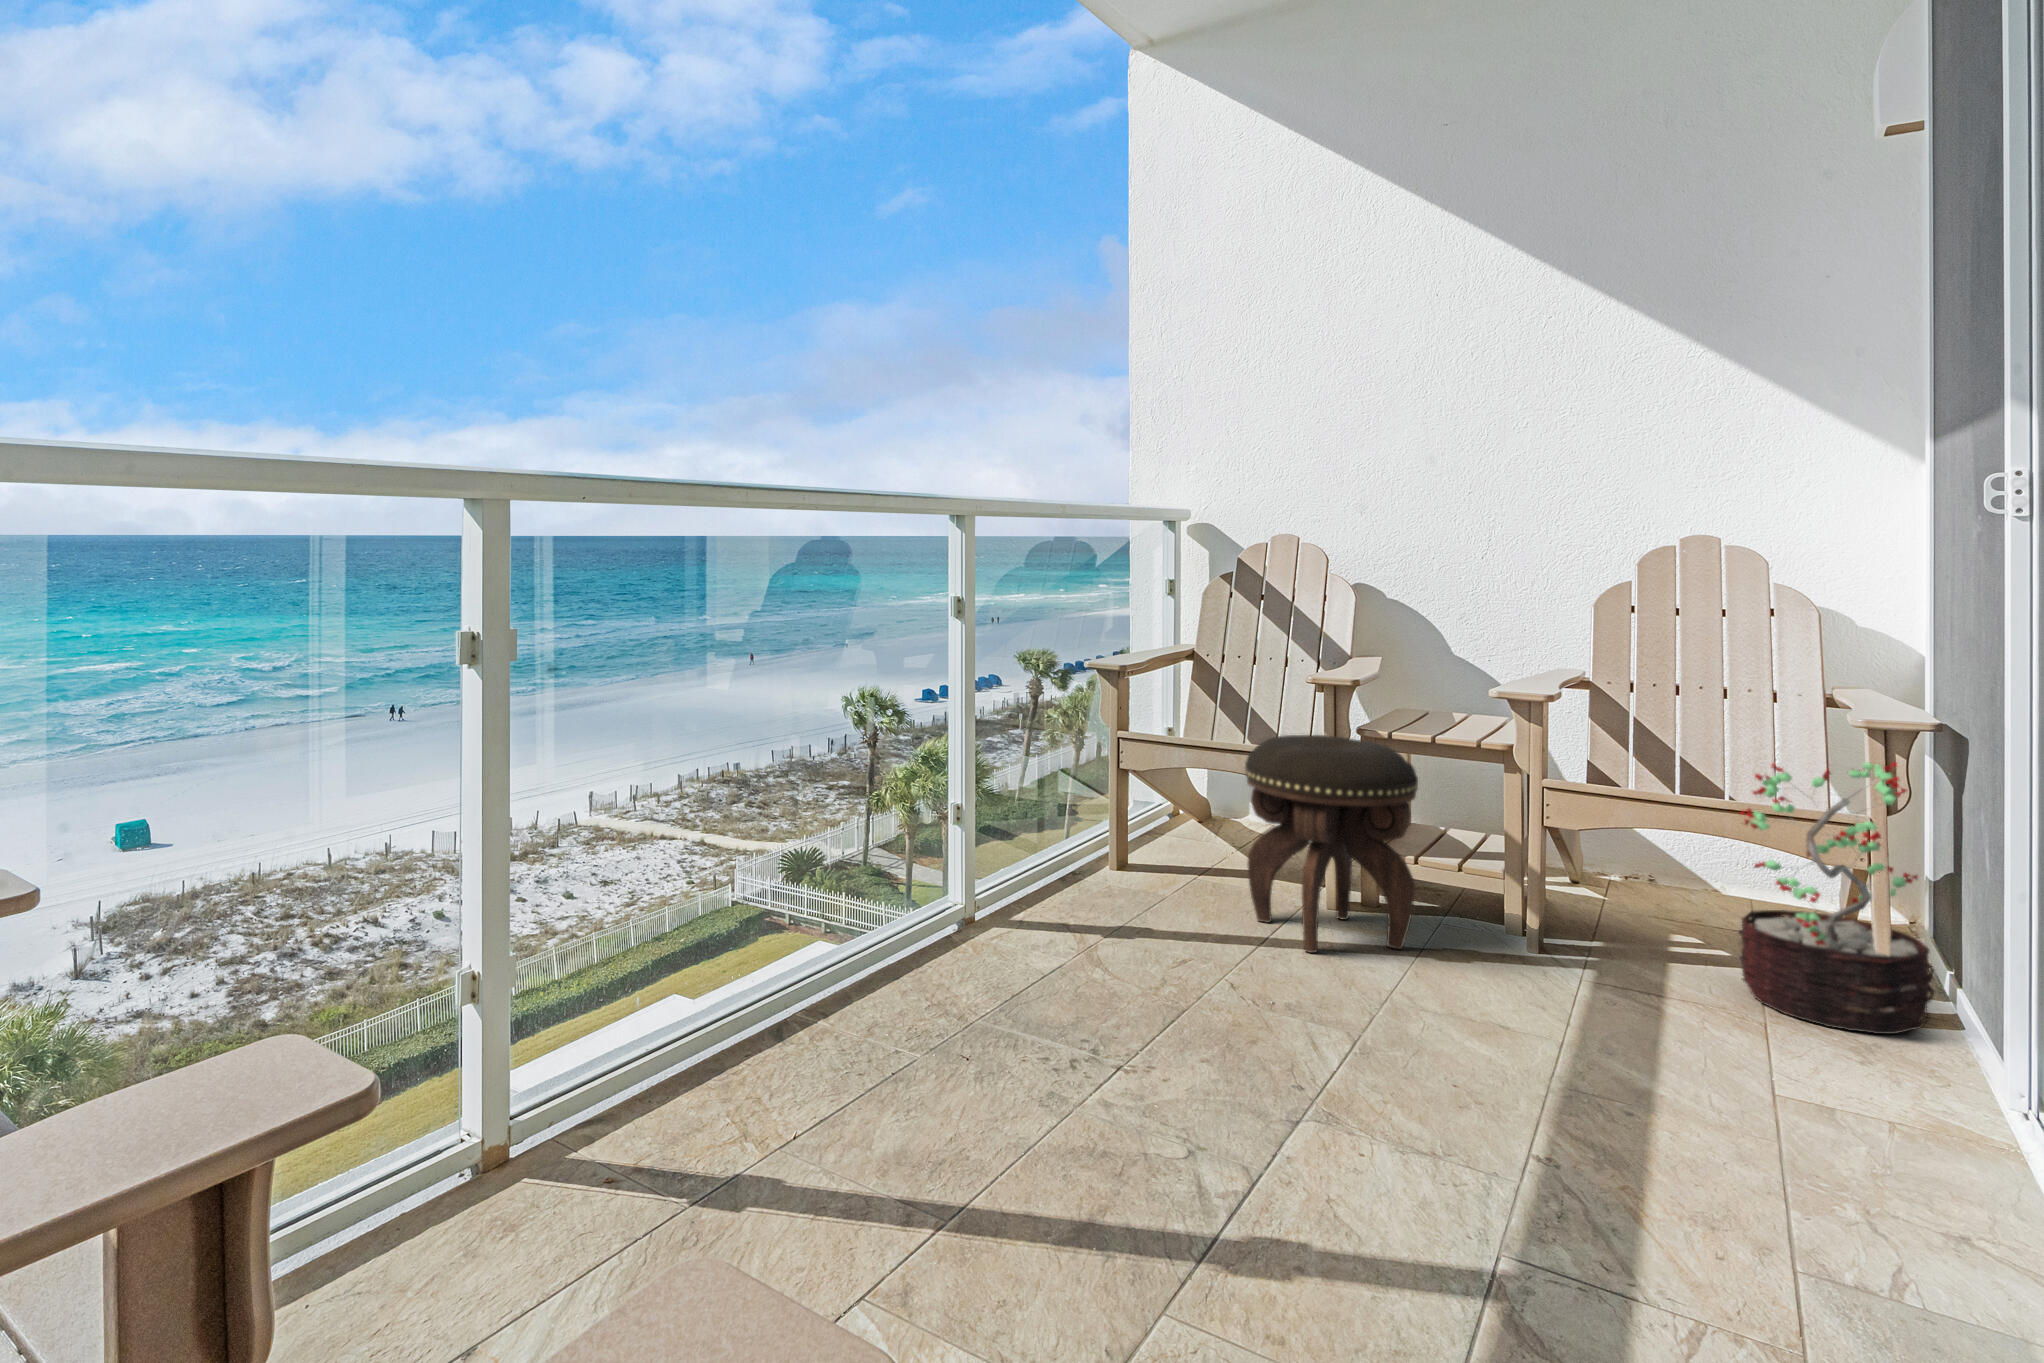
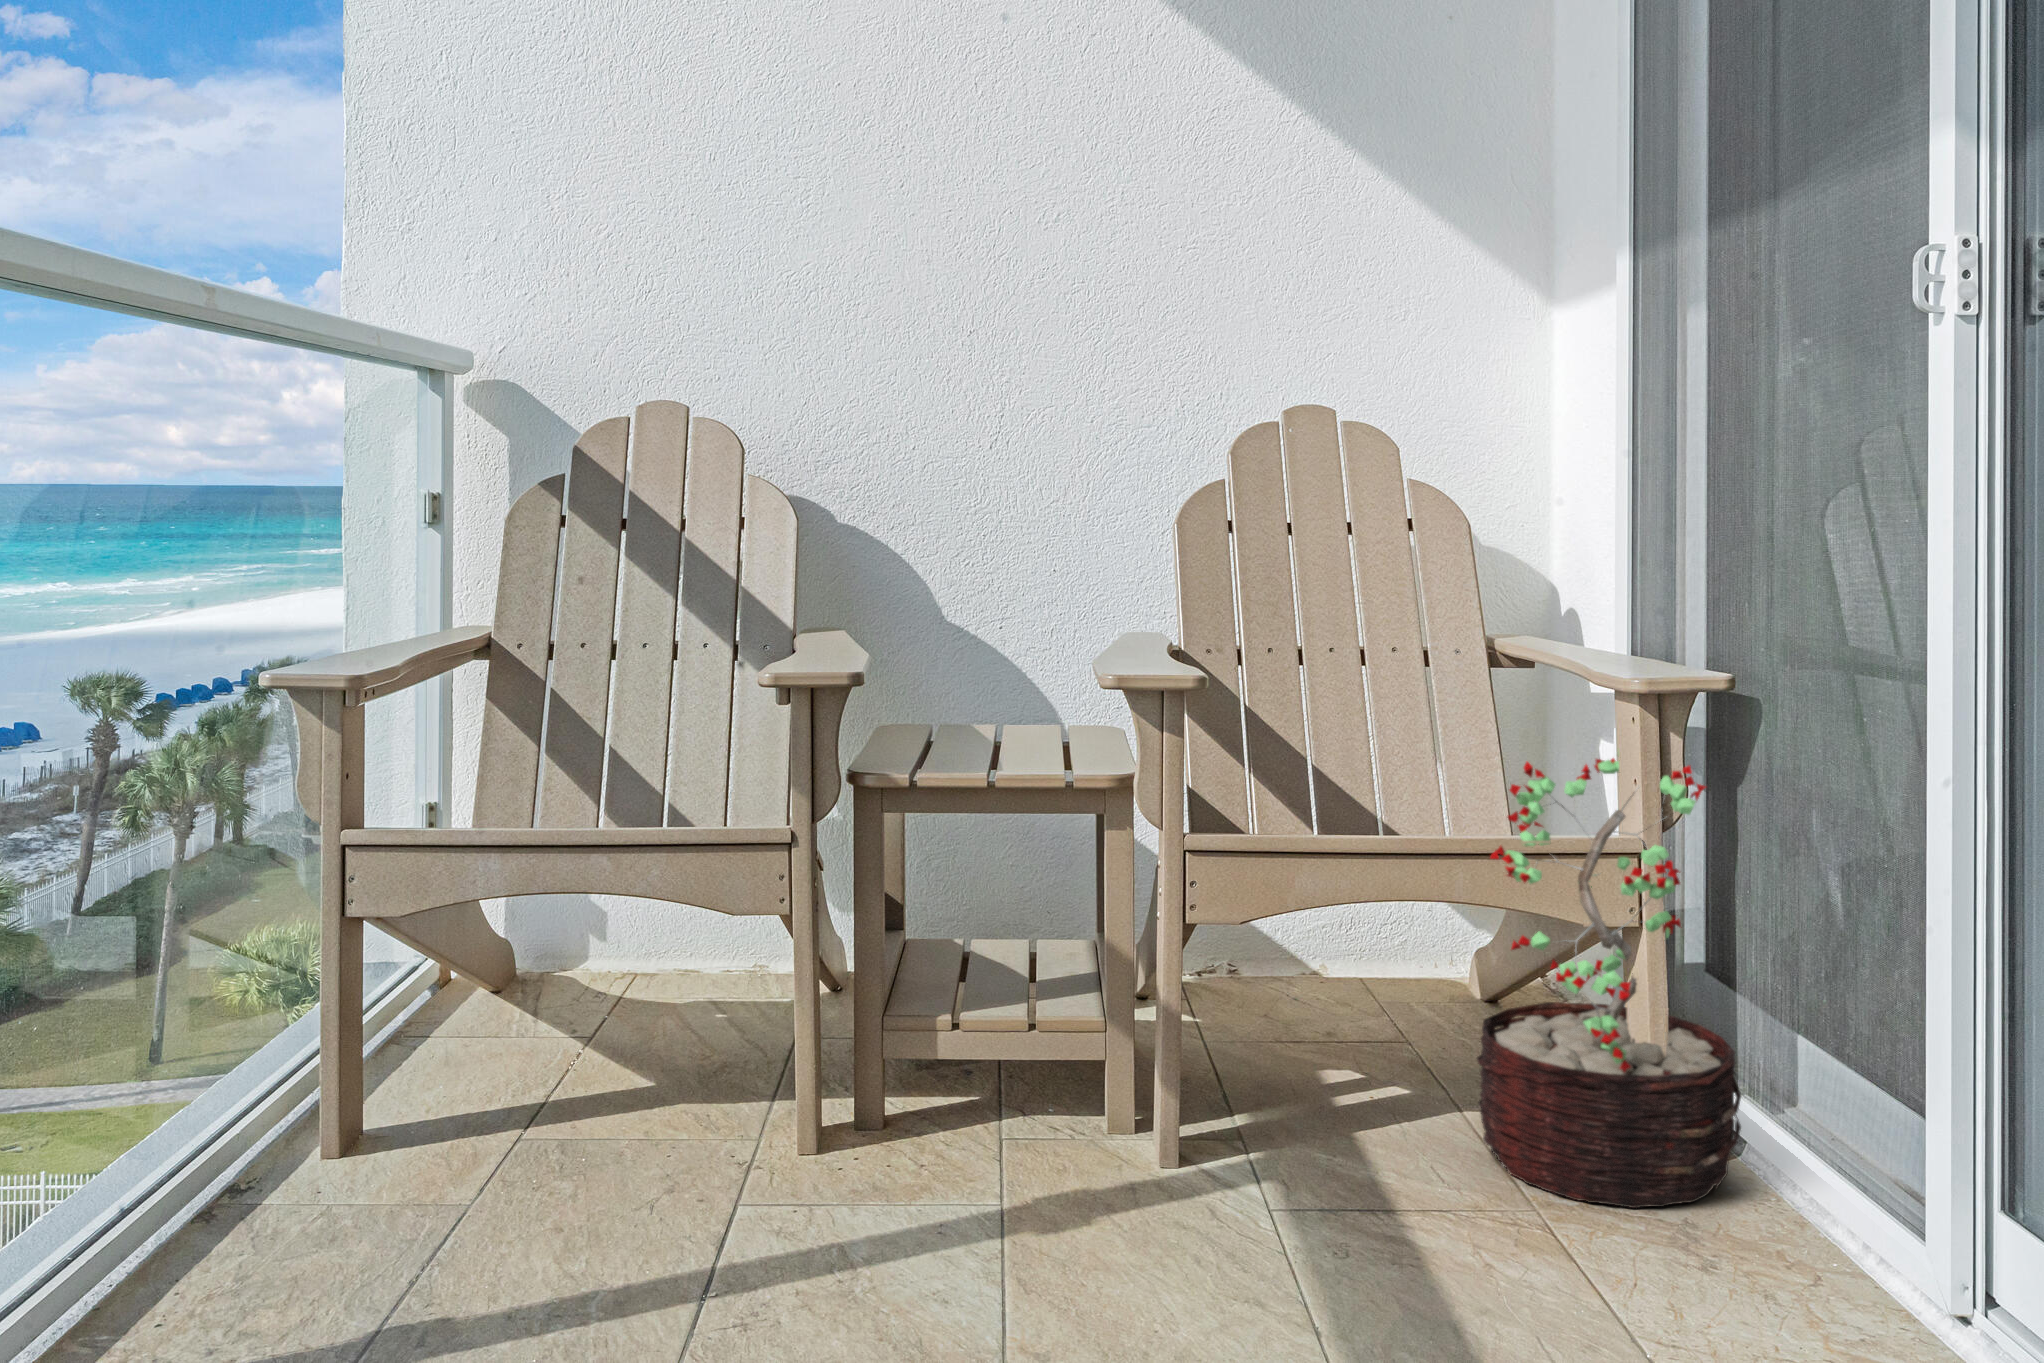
footstool: present [1245,735,1418,953] -> none [657,795,1006,1297]

